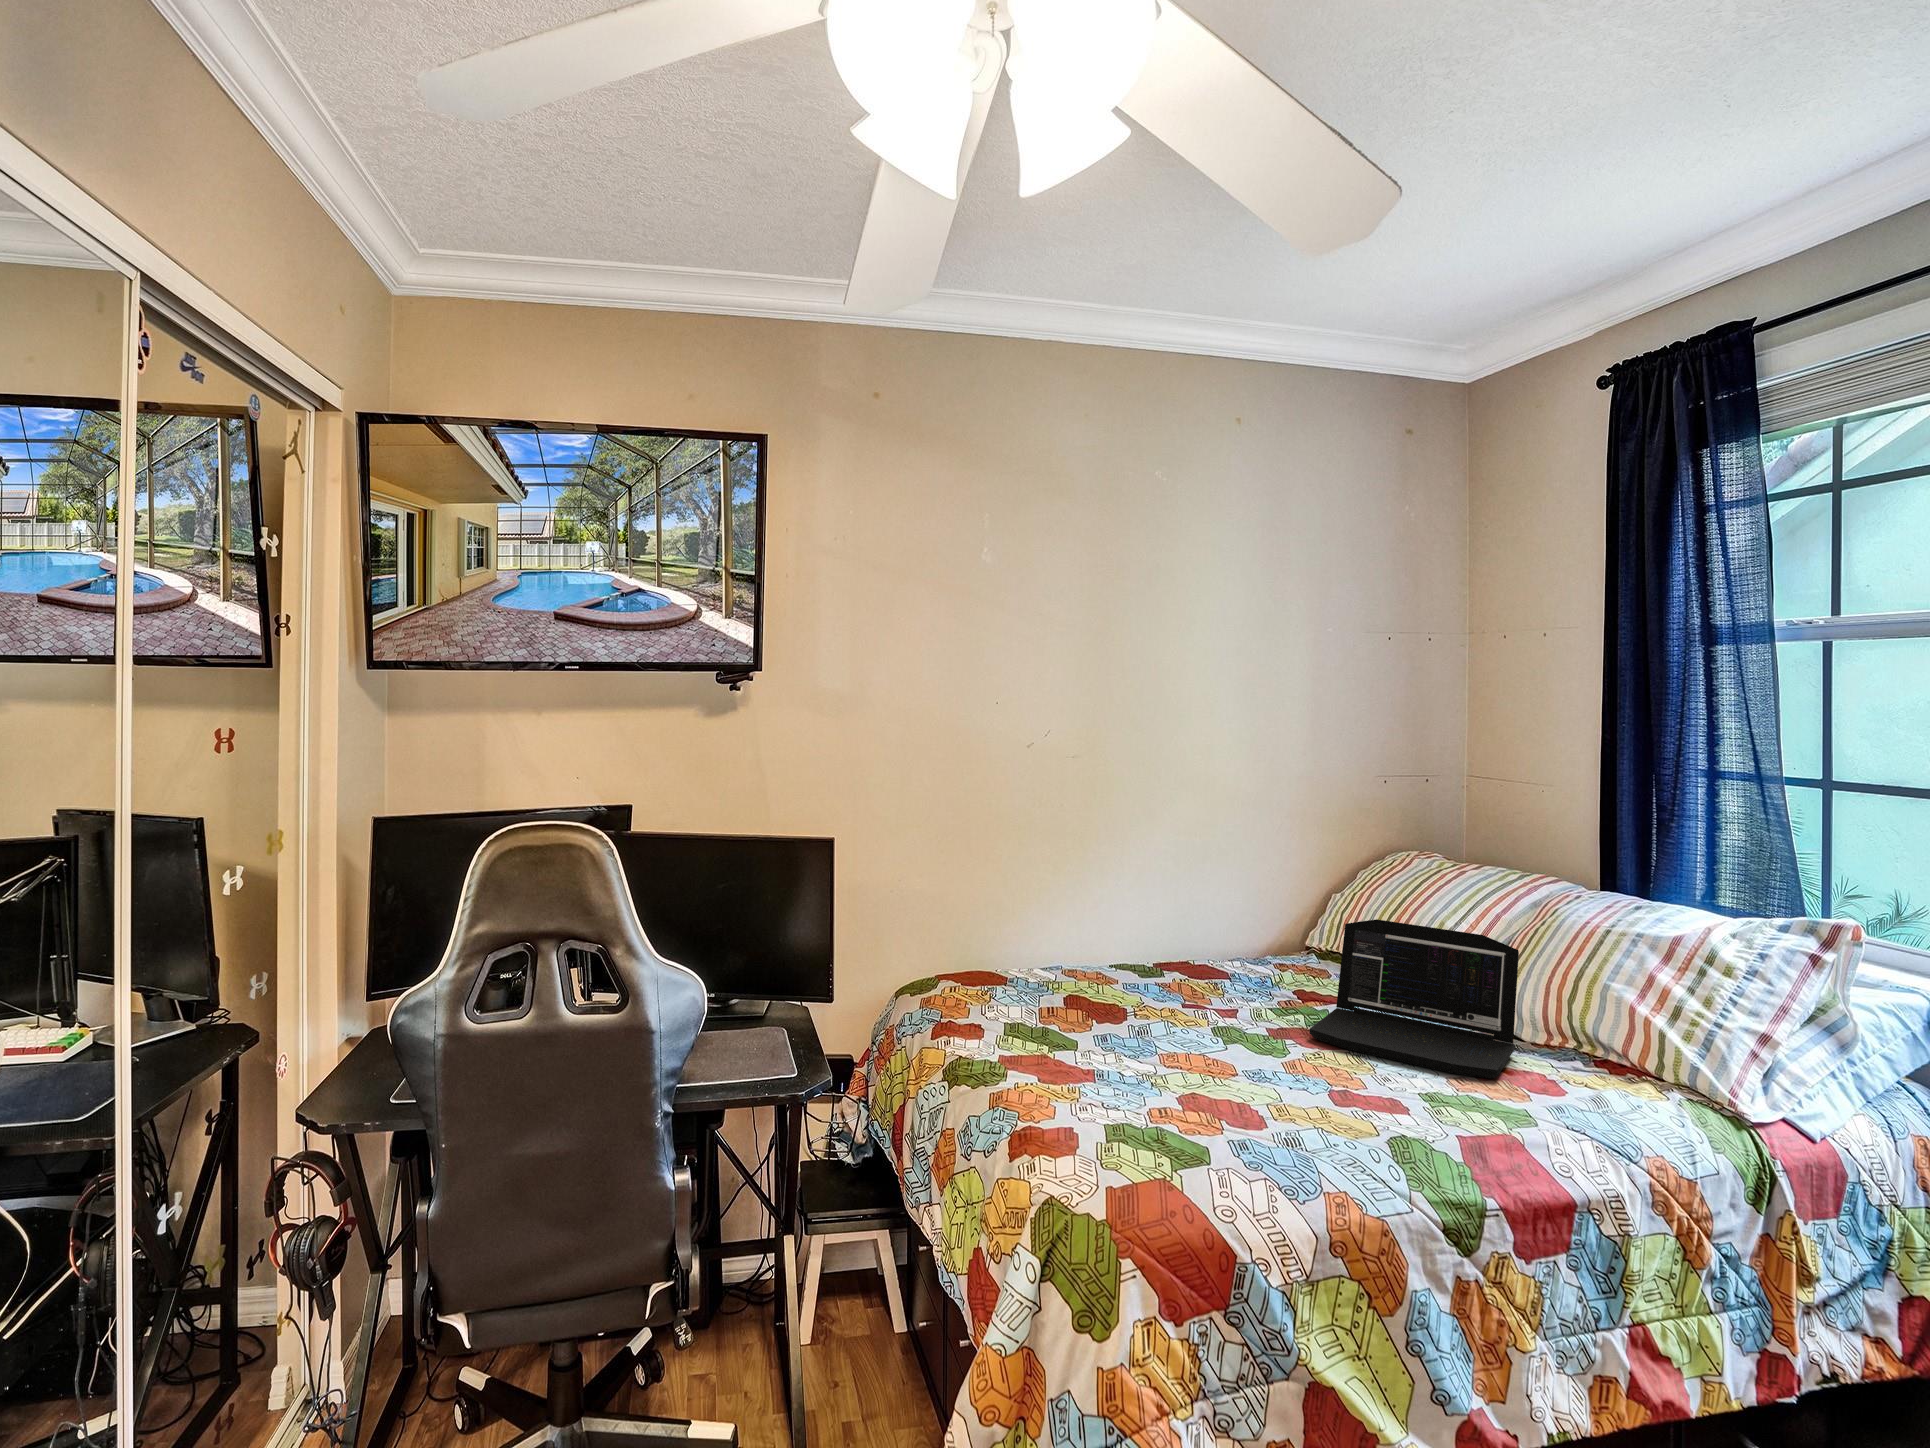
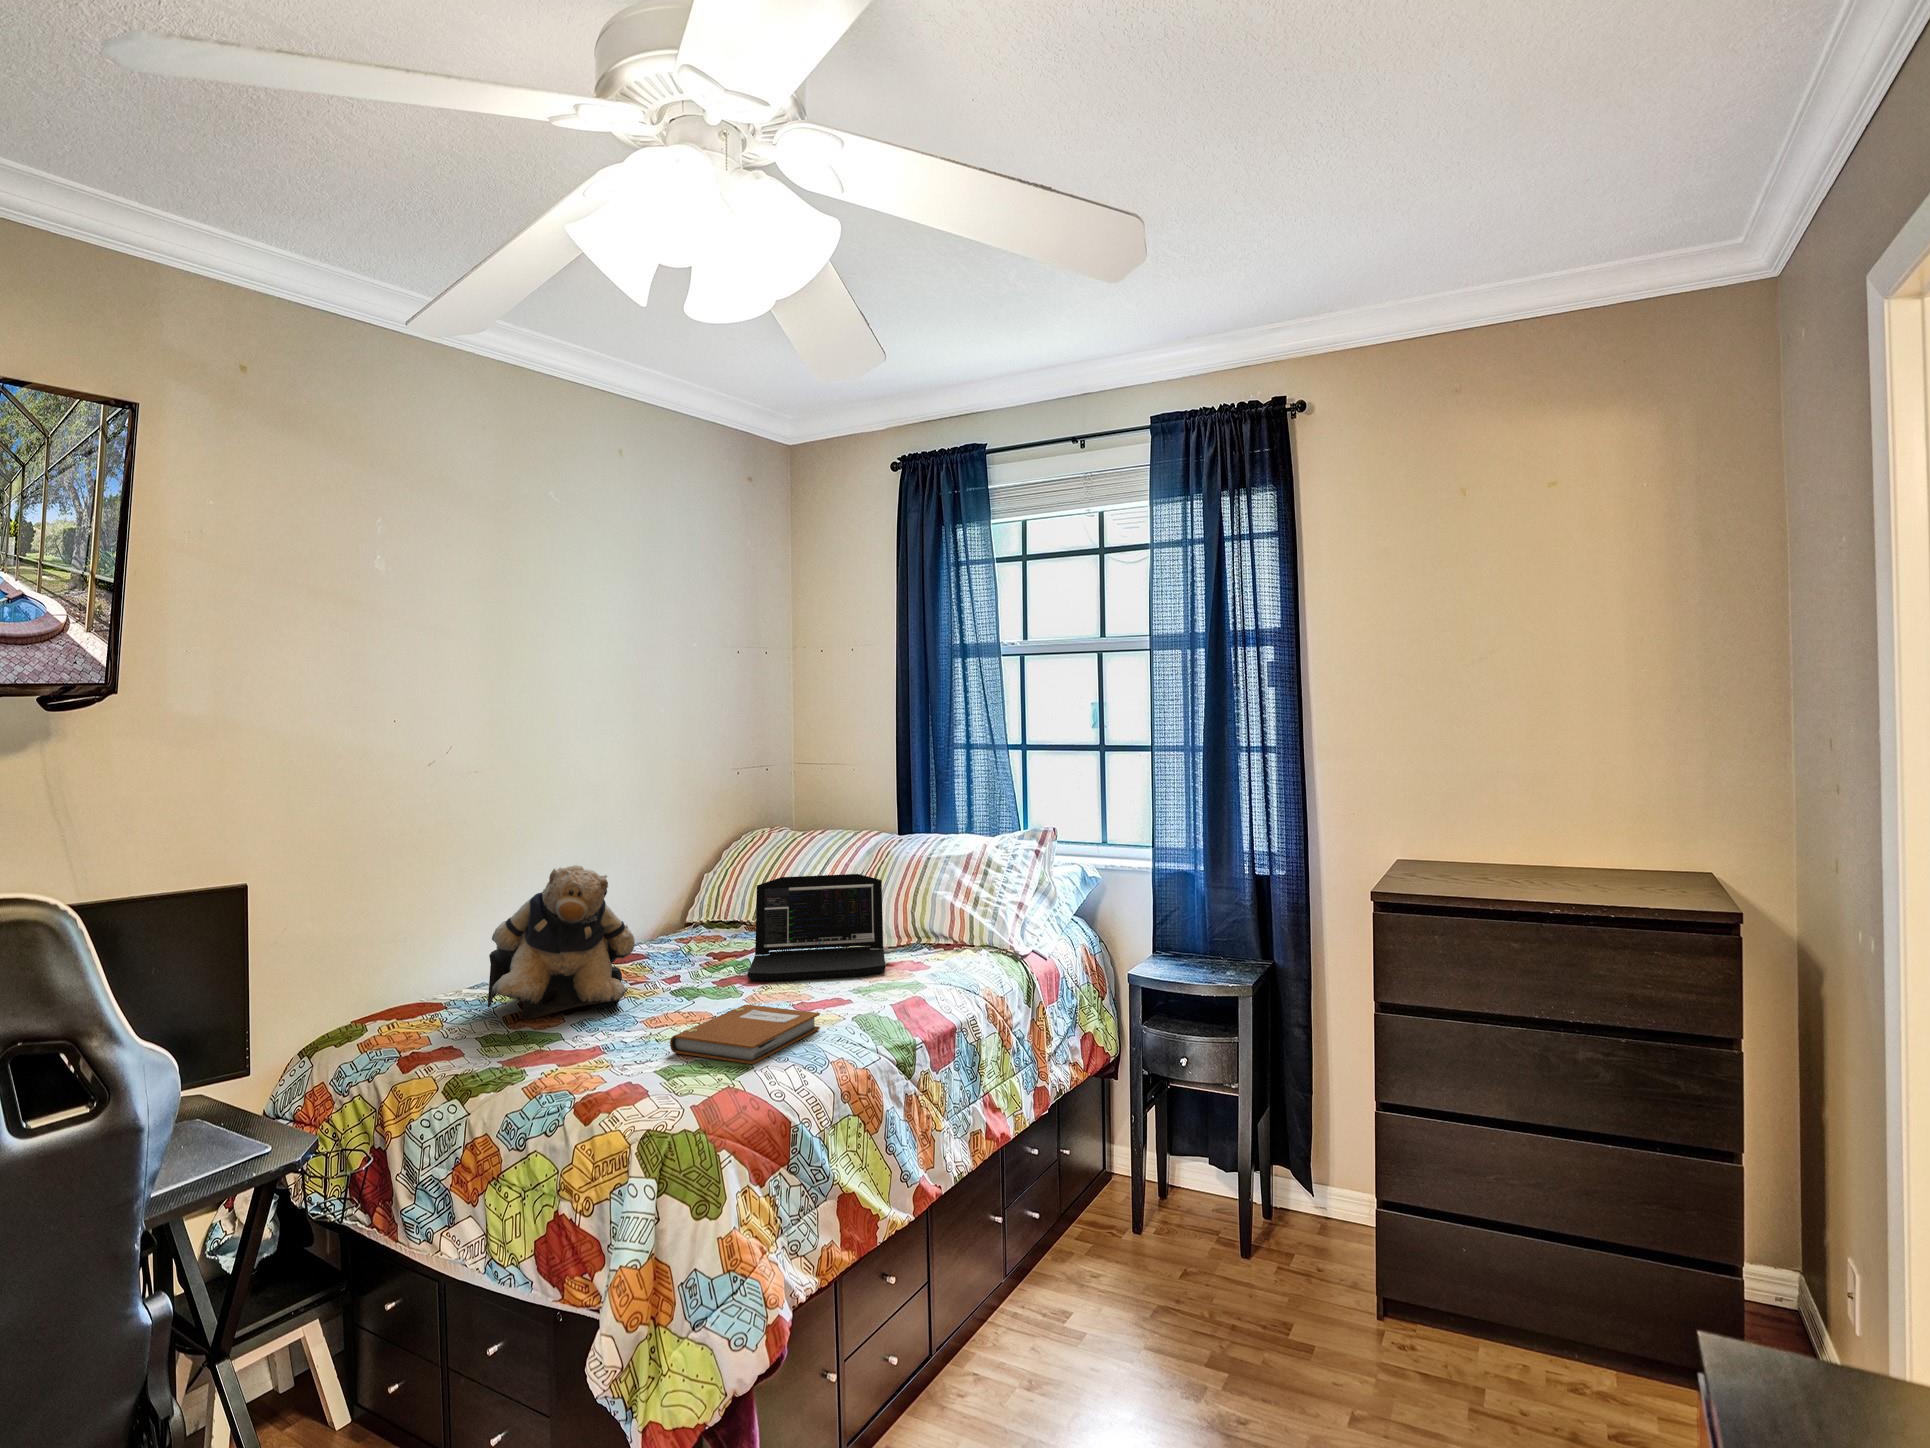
teddy bear: none [1029,868,1178,1023] -> present [488,865,635,1019]
notebook: none [1149,1073,1341,1157] -> present [670,1005,820,1064]

